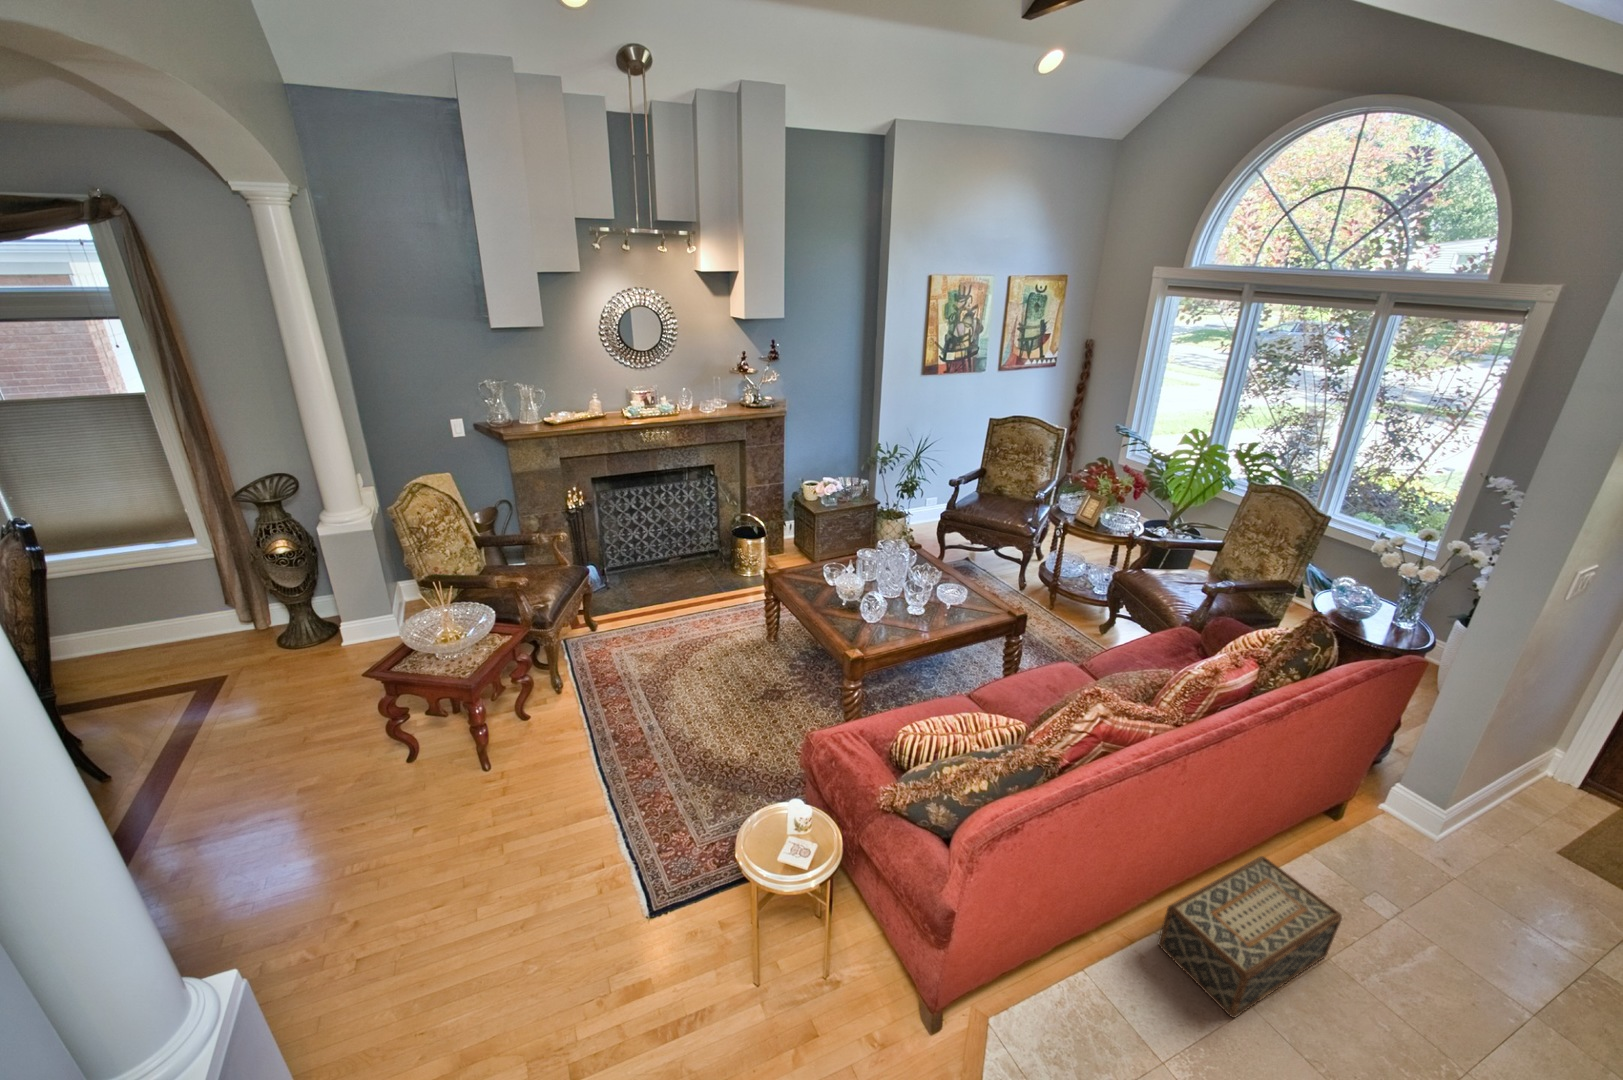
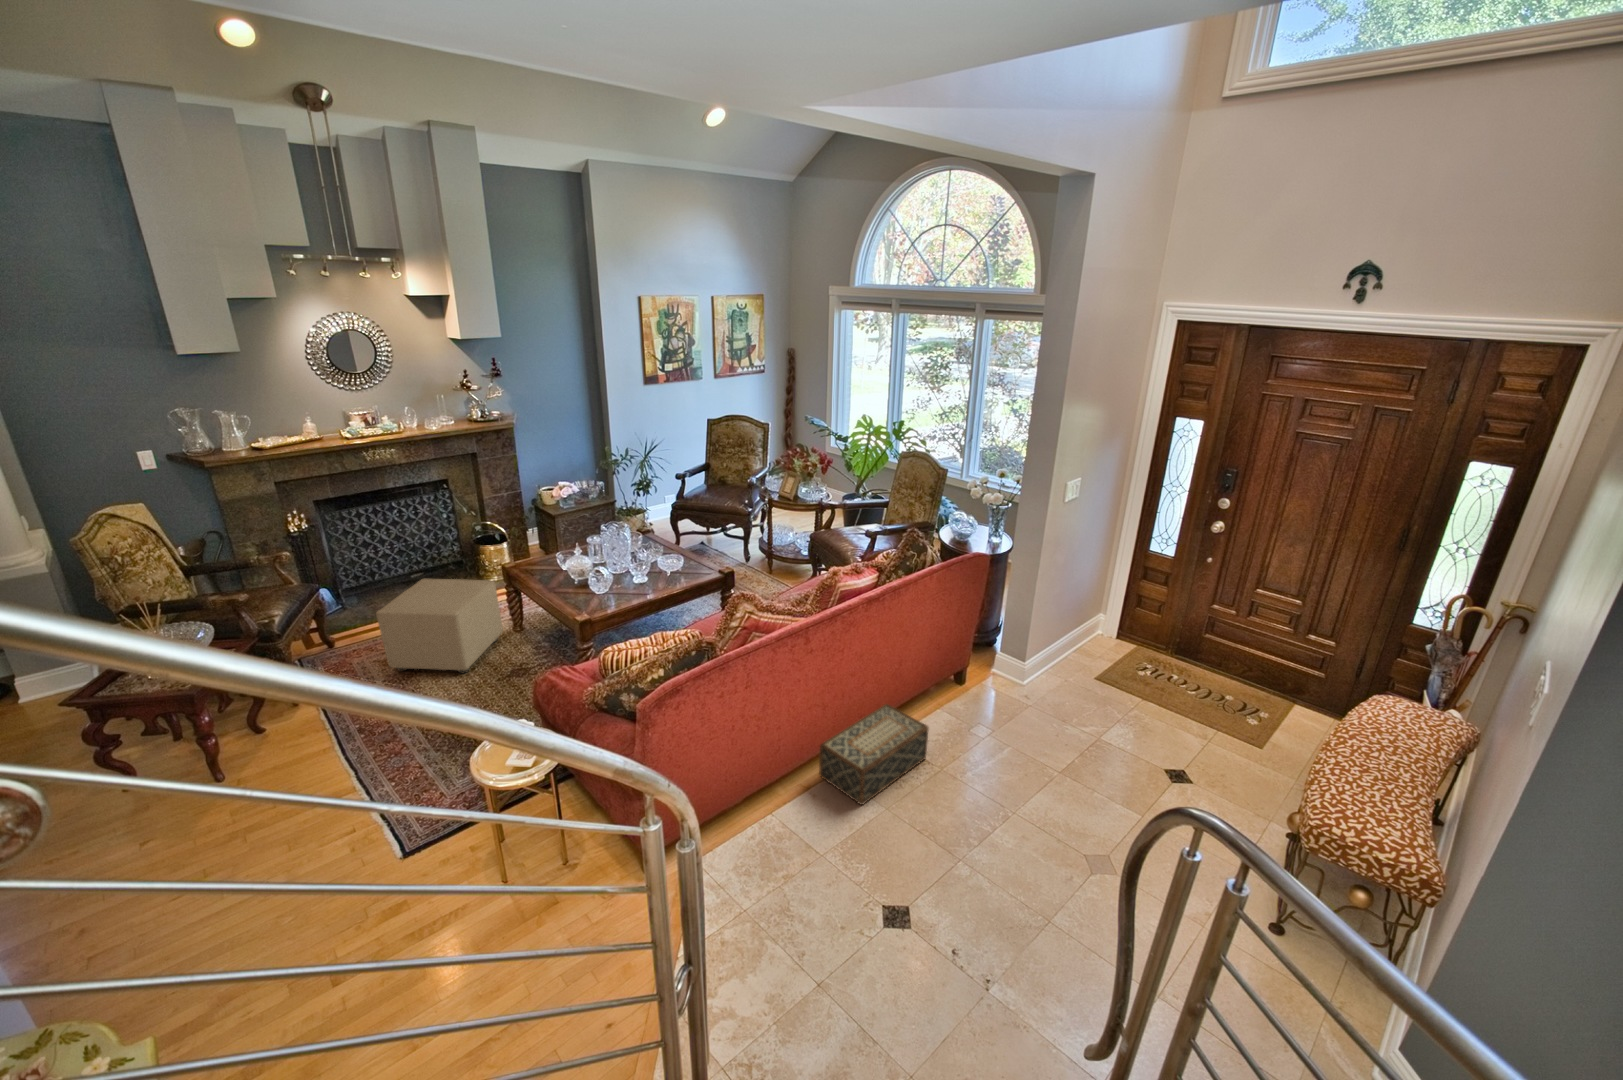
ottoman: none [637,574,755,686] -> present [376,578,503,673]

